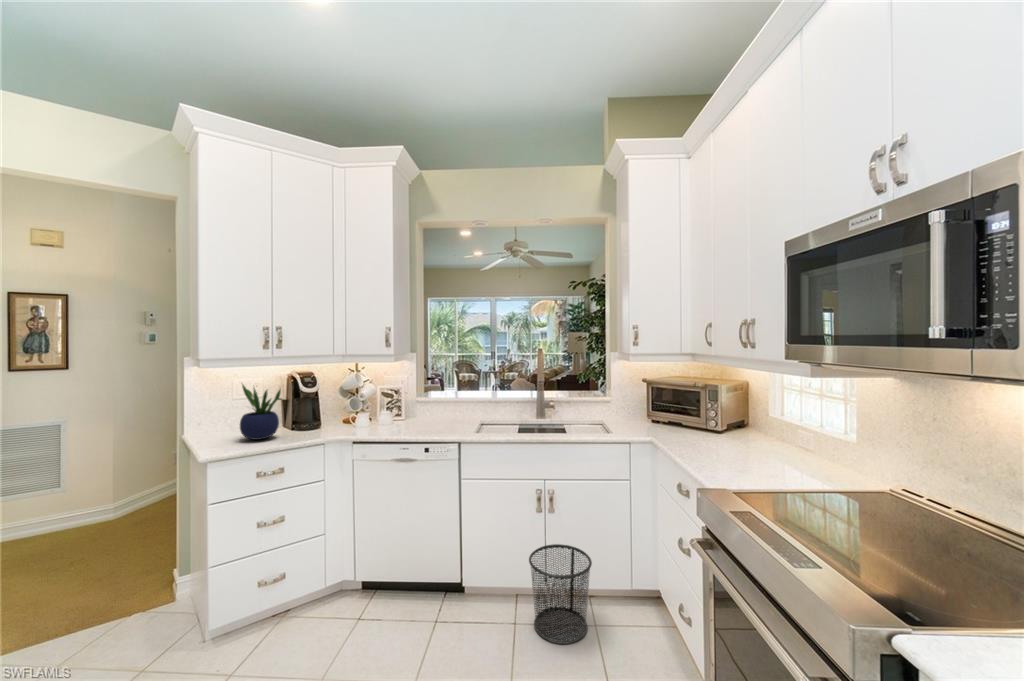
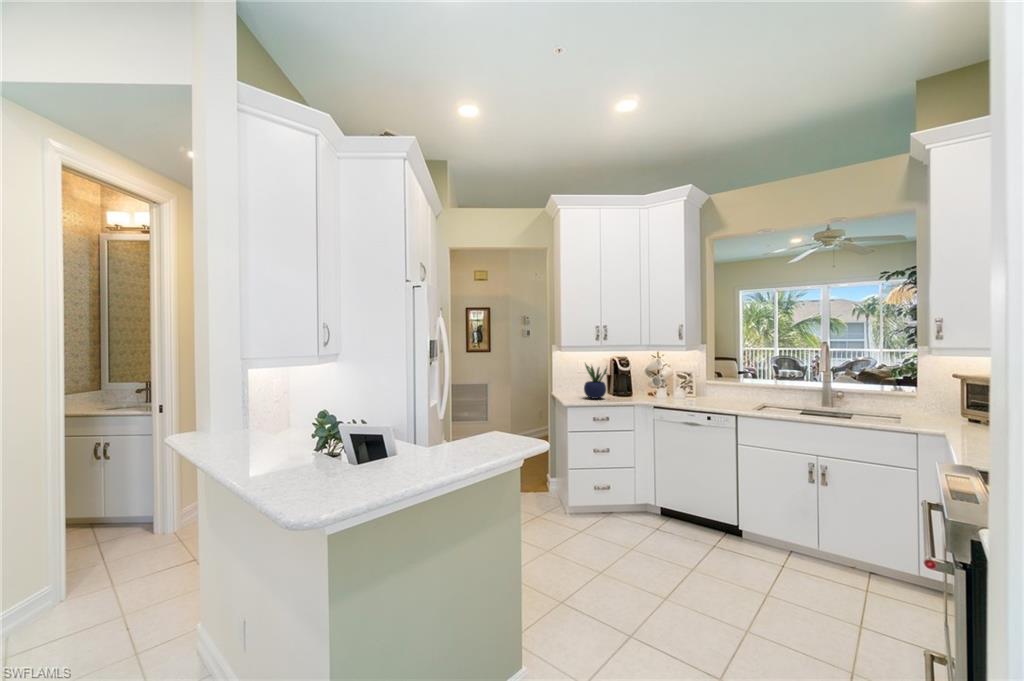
waste bin: present [529,544,592,644] -> none [794,511,859,591]

